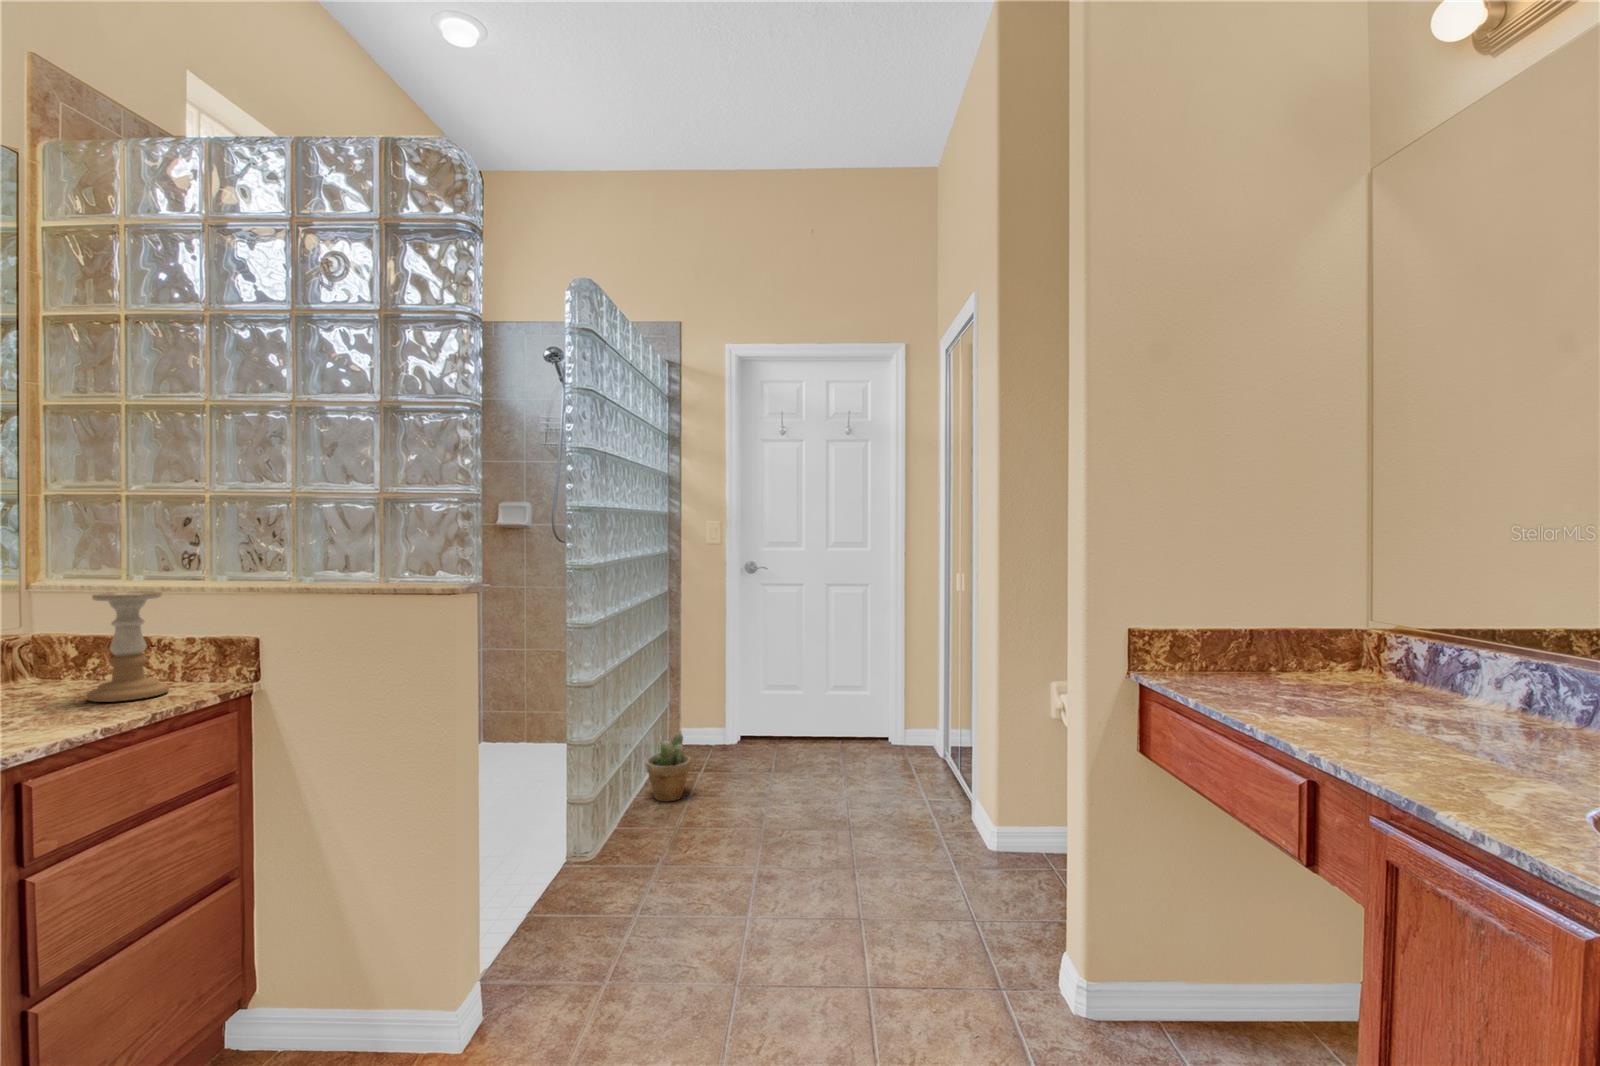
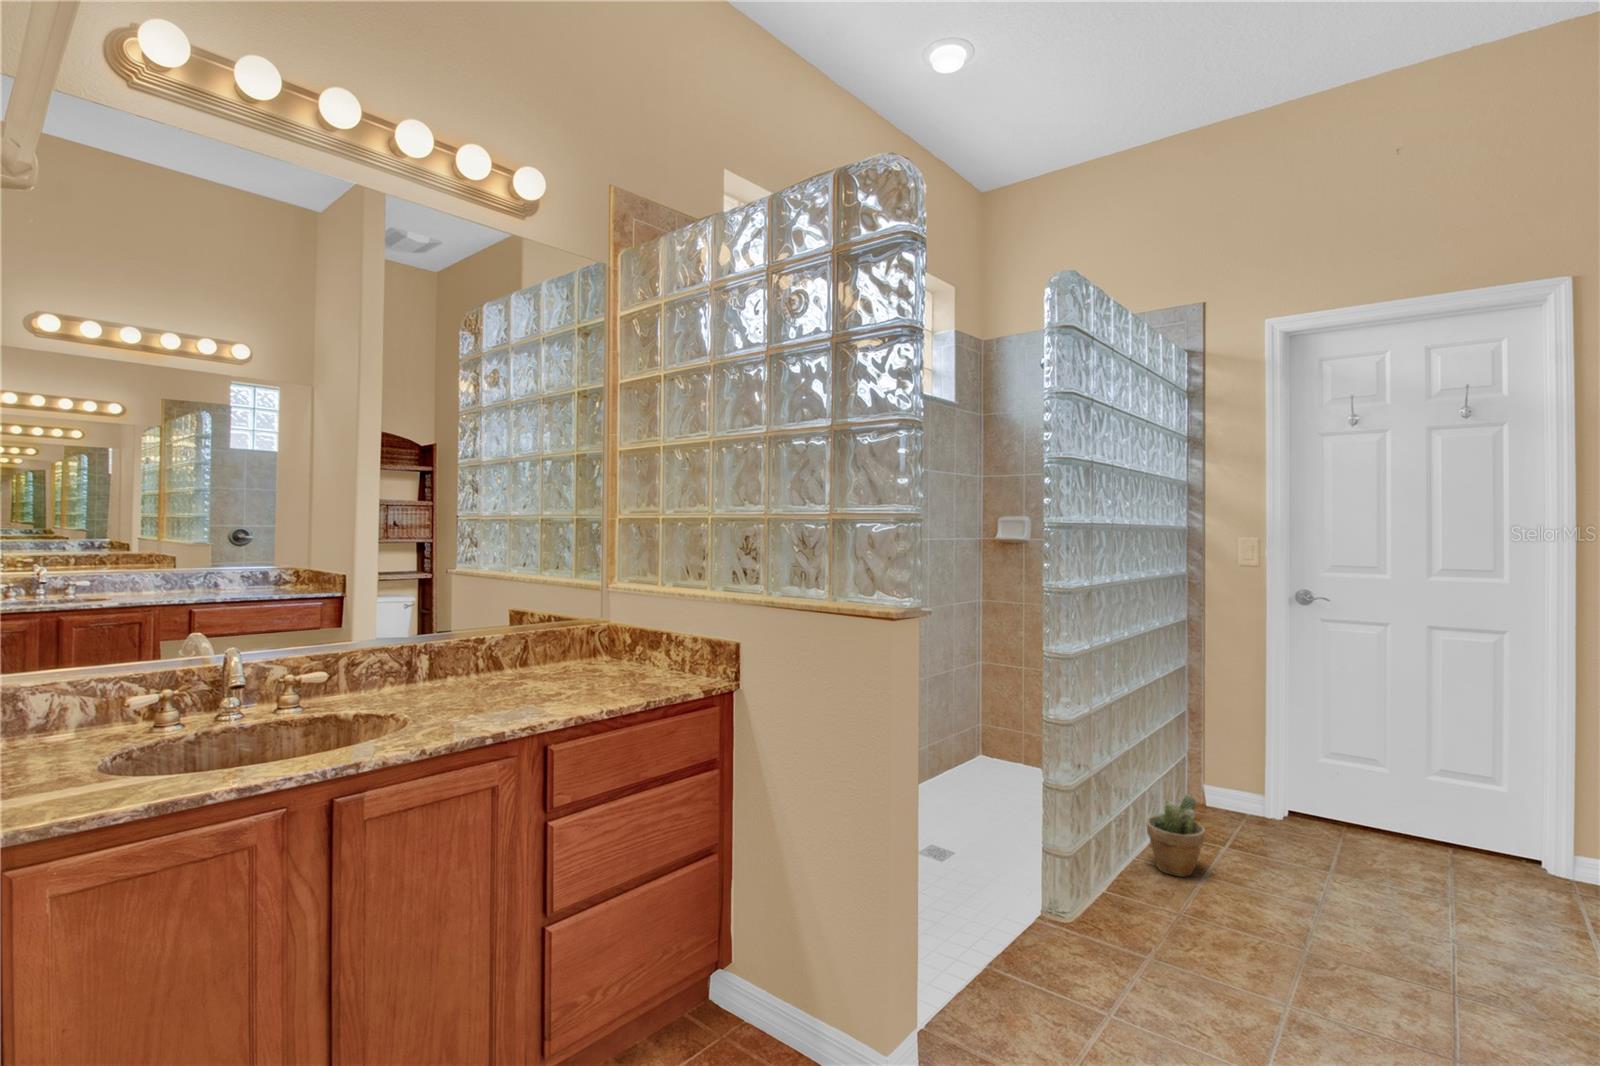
candle holder: present [86,591,169,702] -> none [622,596,675,687]

